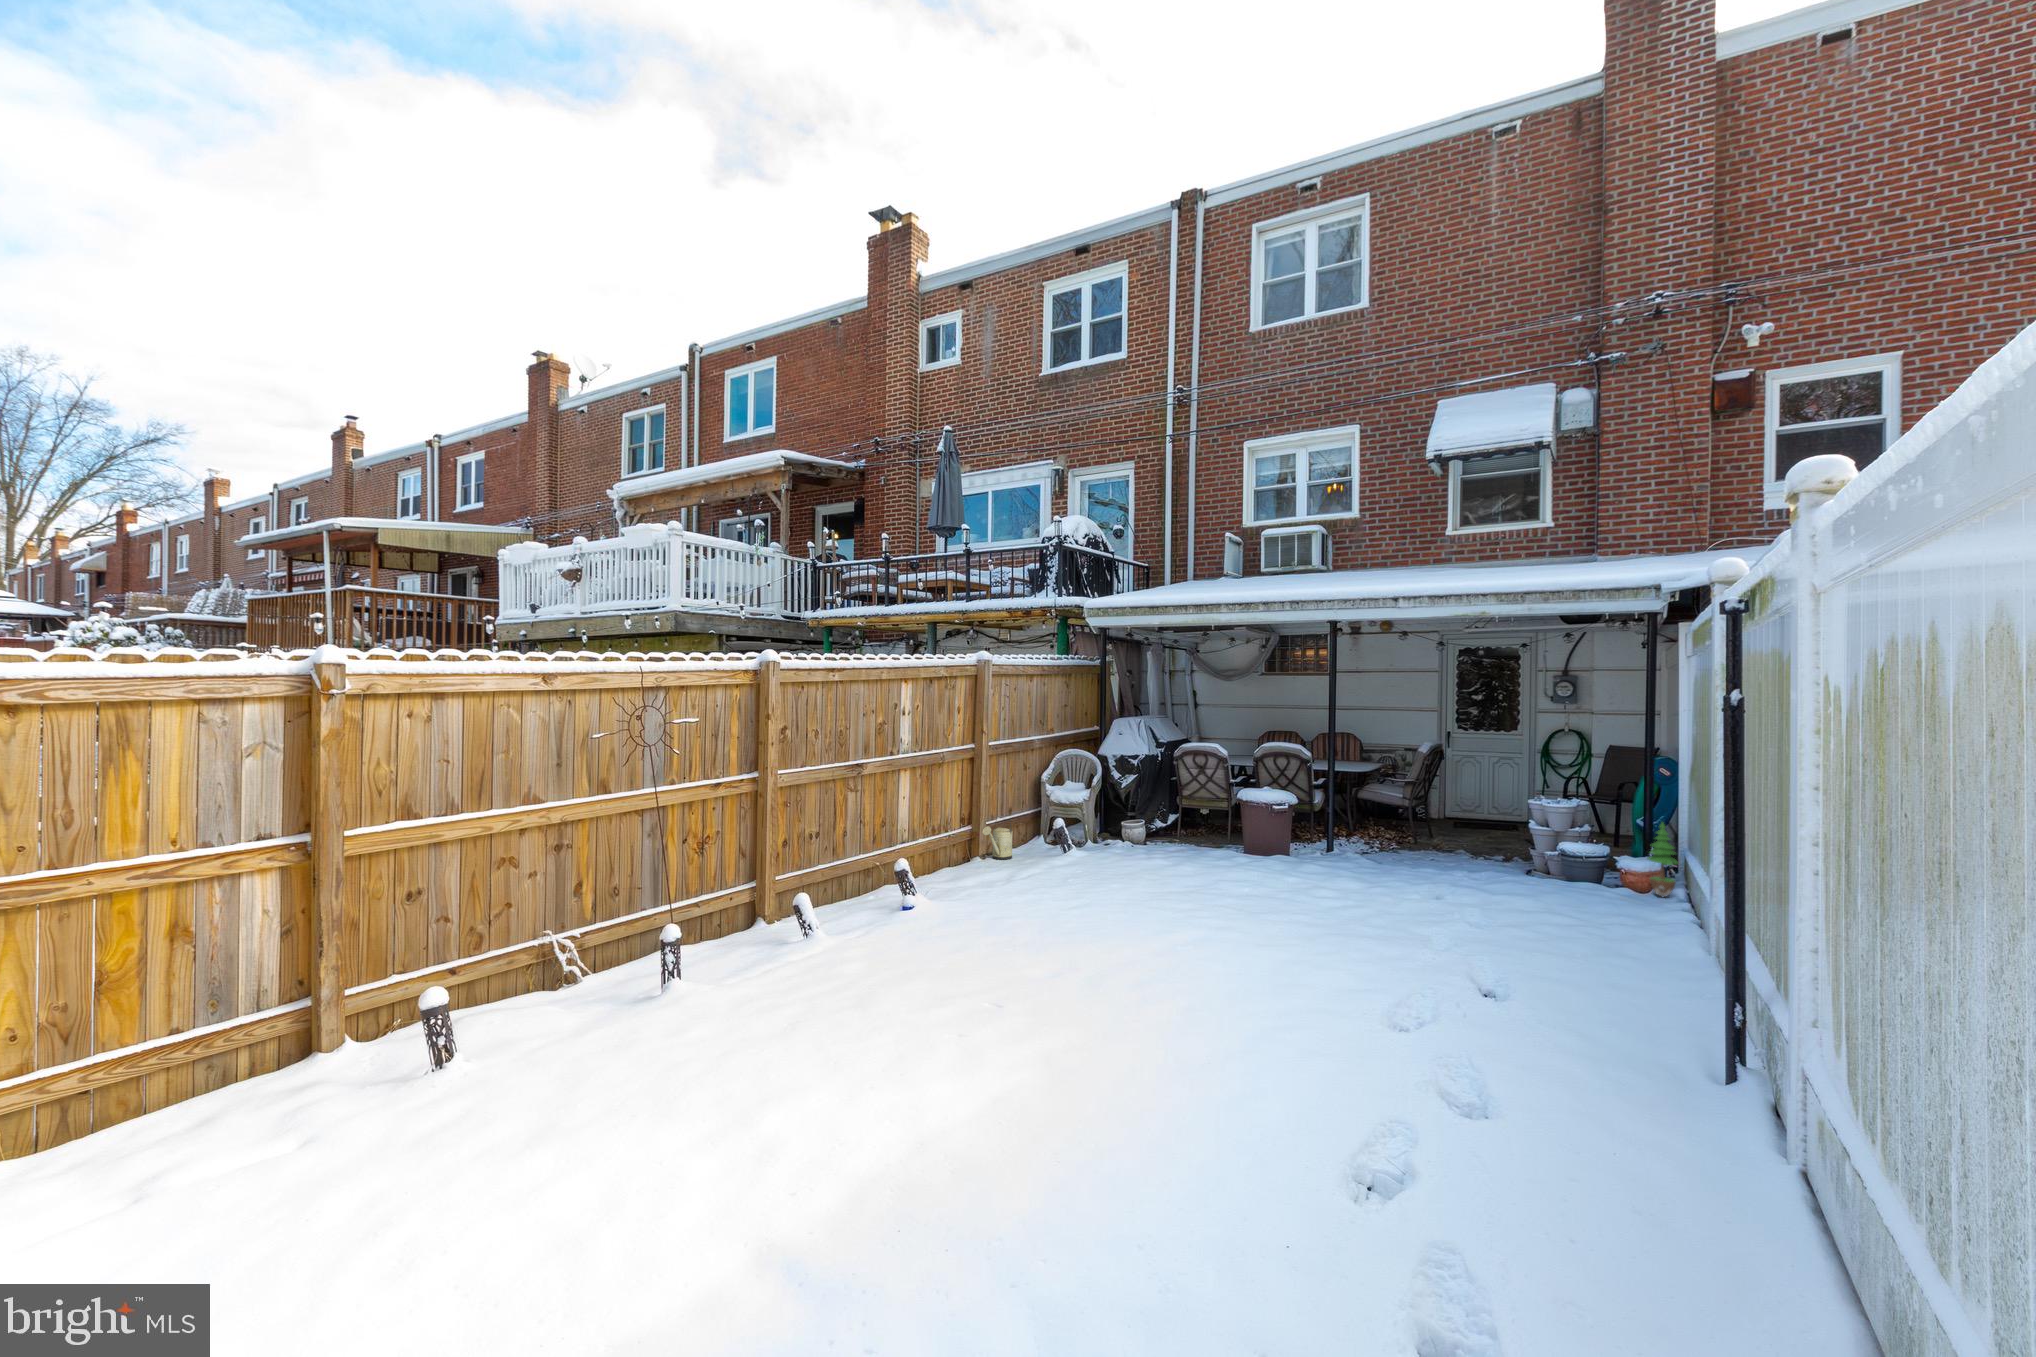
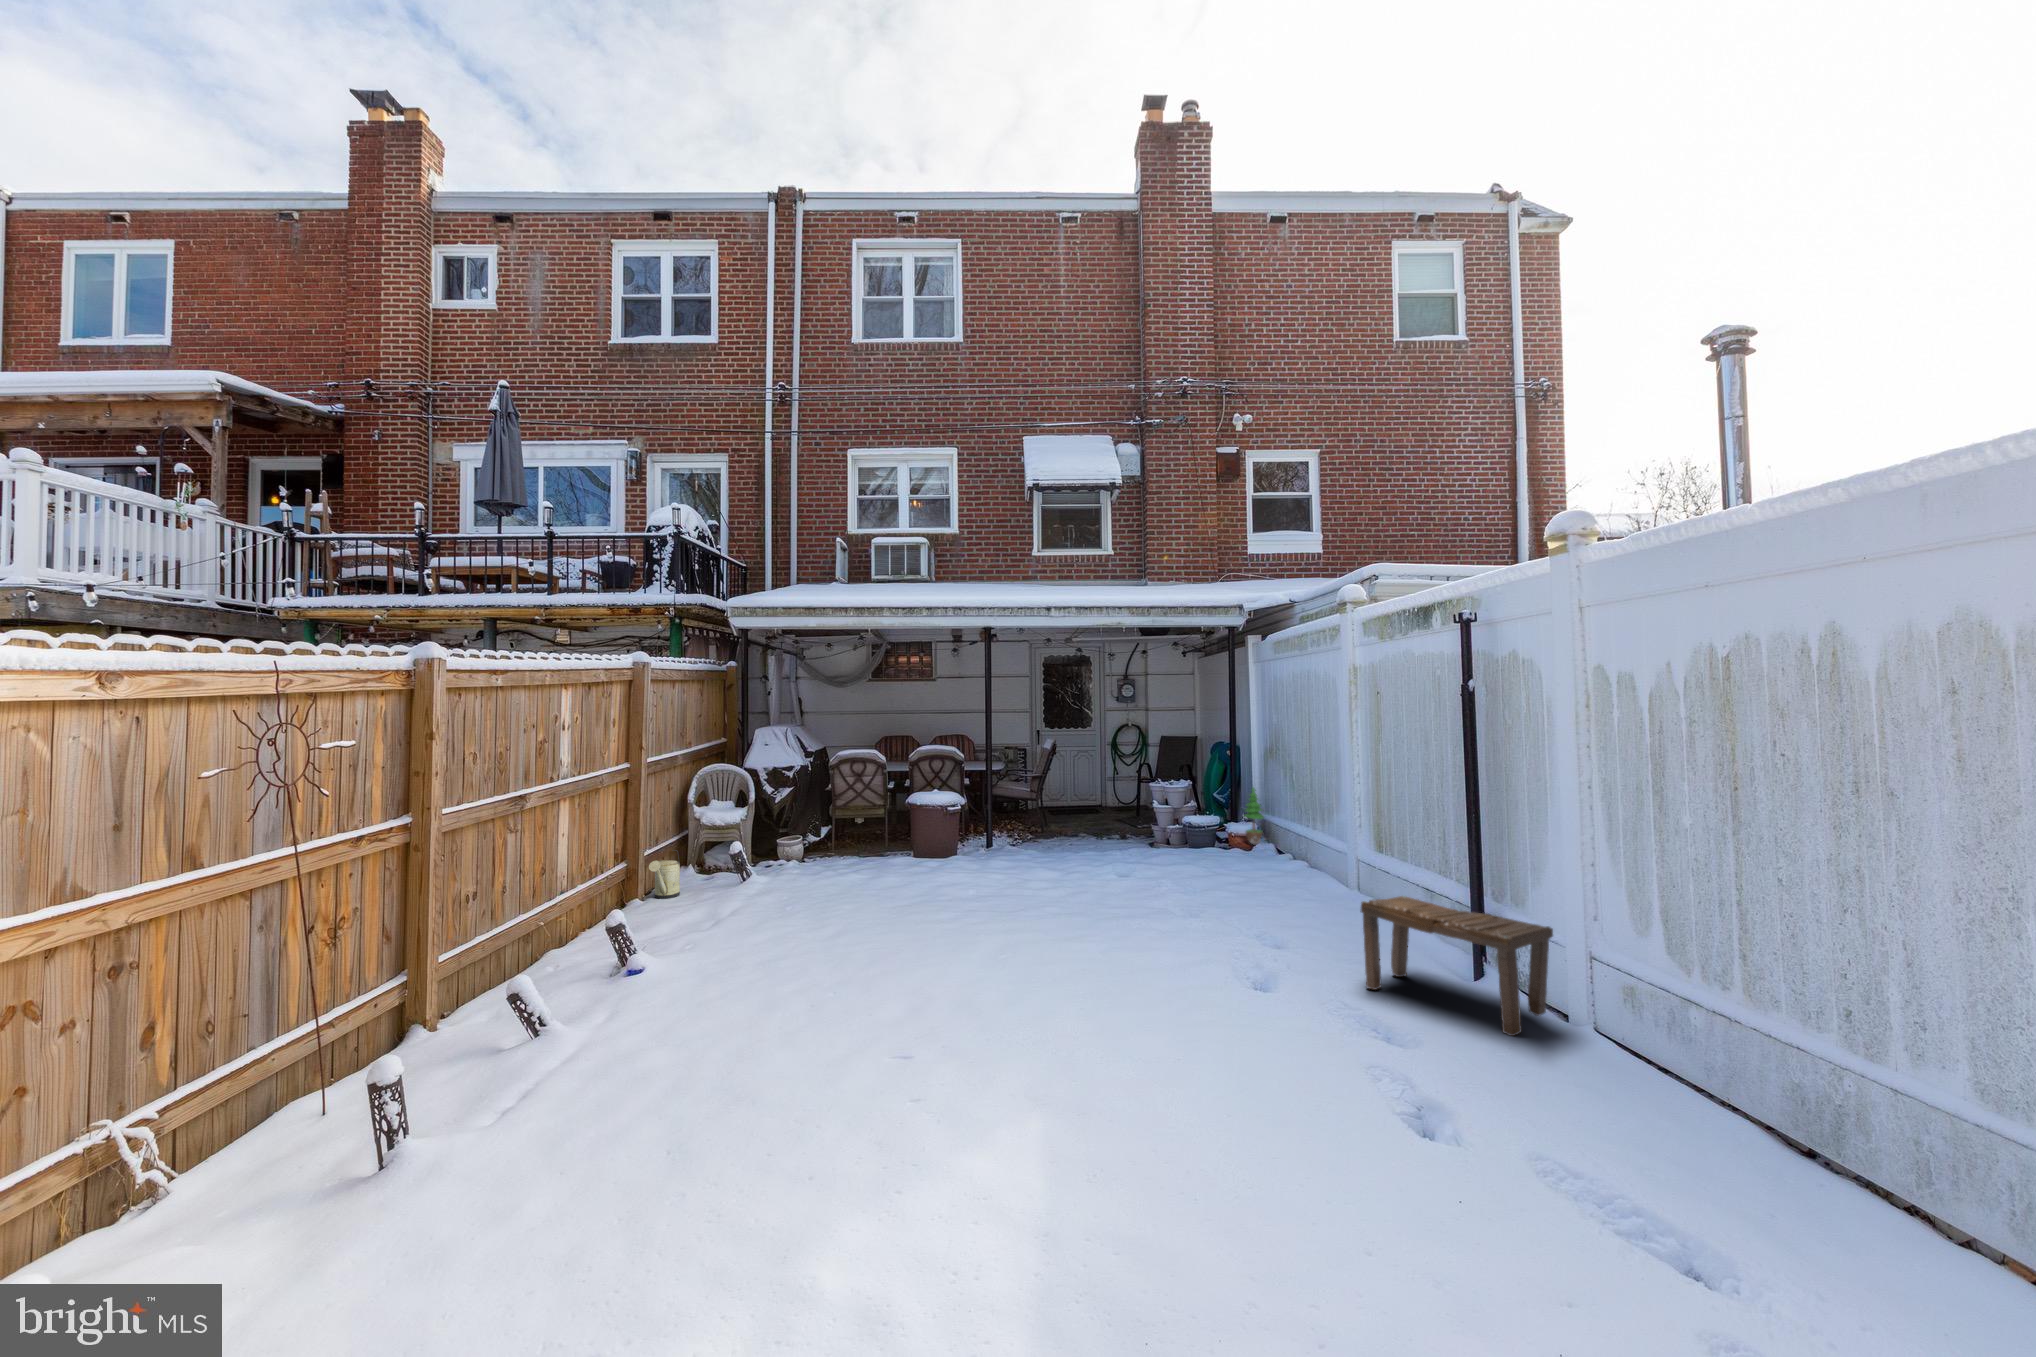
bench: none [1544,955,1769,1149] -> present [1360,896,1553,1036]

